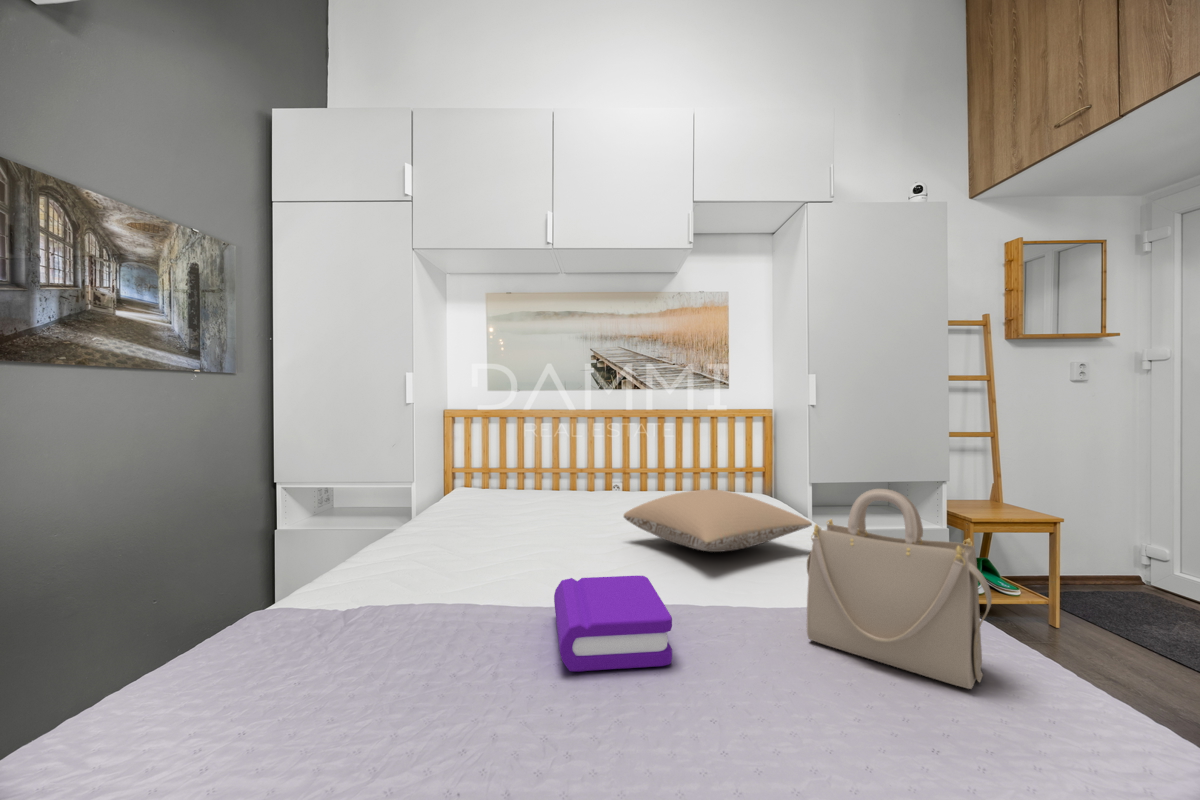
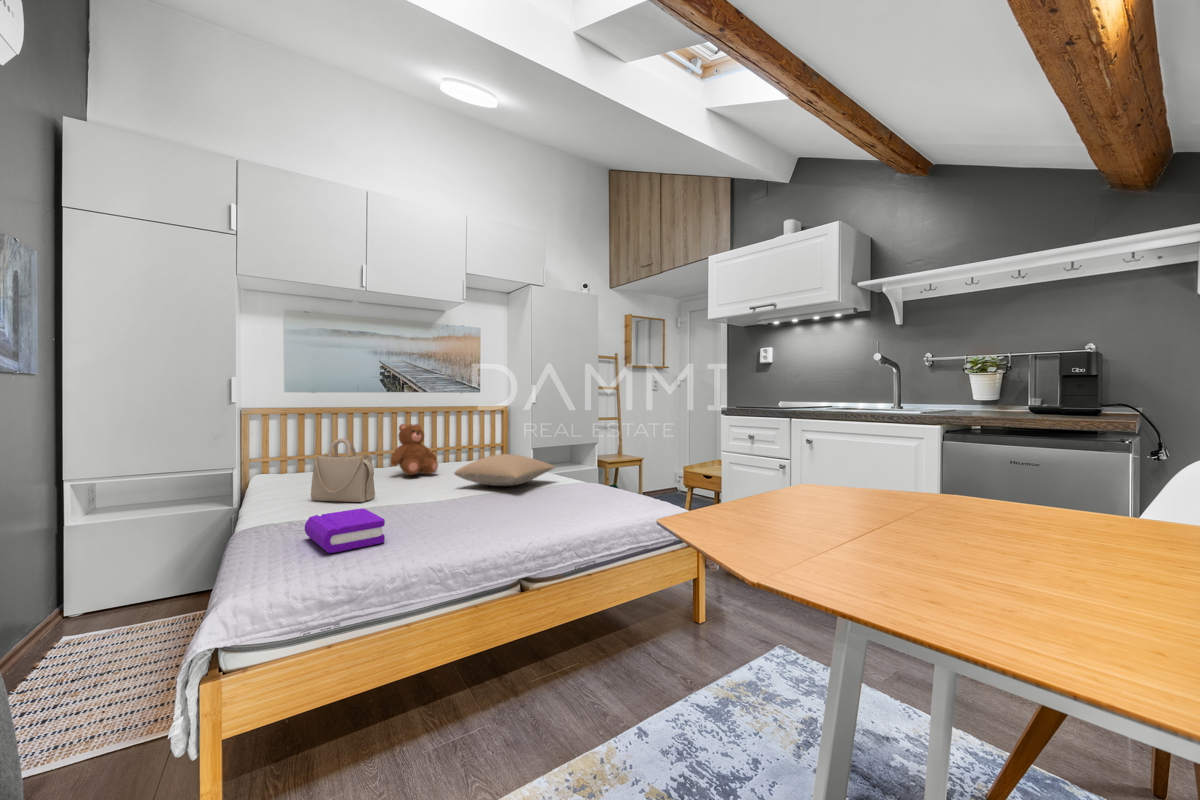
teddy bear: none [570,431,639,509] -> present [391,424,438,475]
handbag: present [807,489,992,689] -> present [311,438,375,502]
book: present [554,576,672,671] -> present [305,509,385,553]

